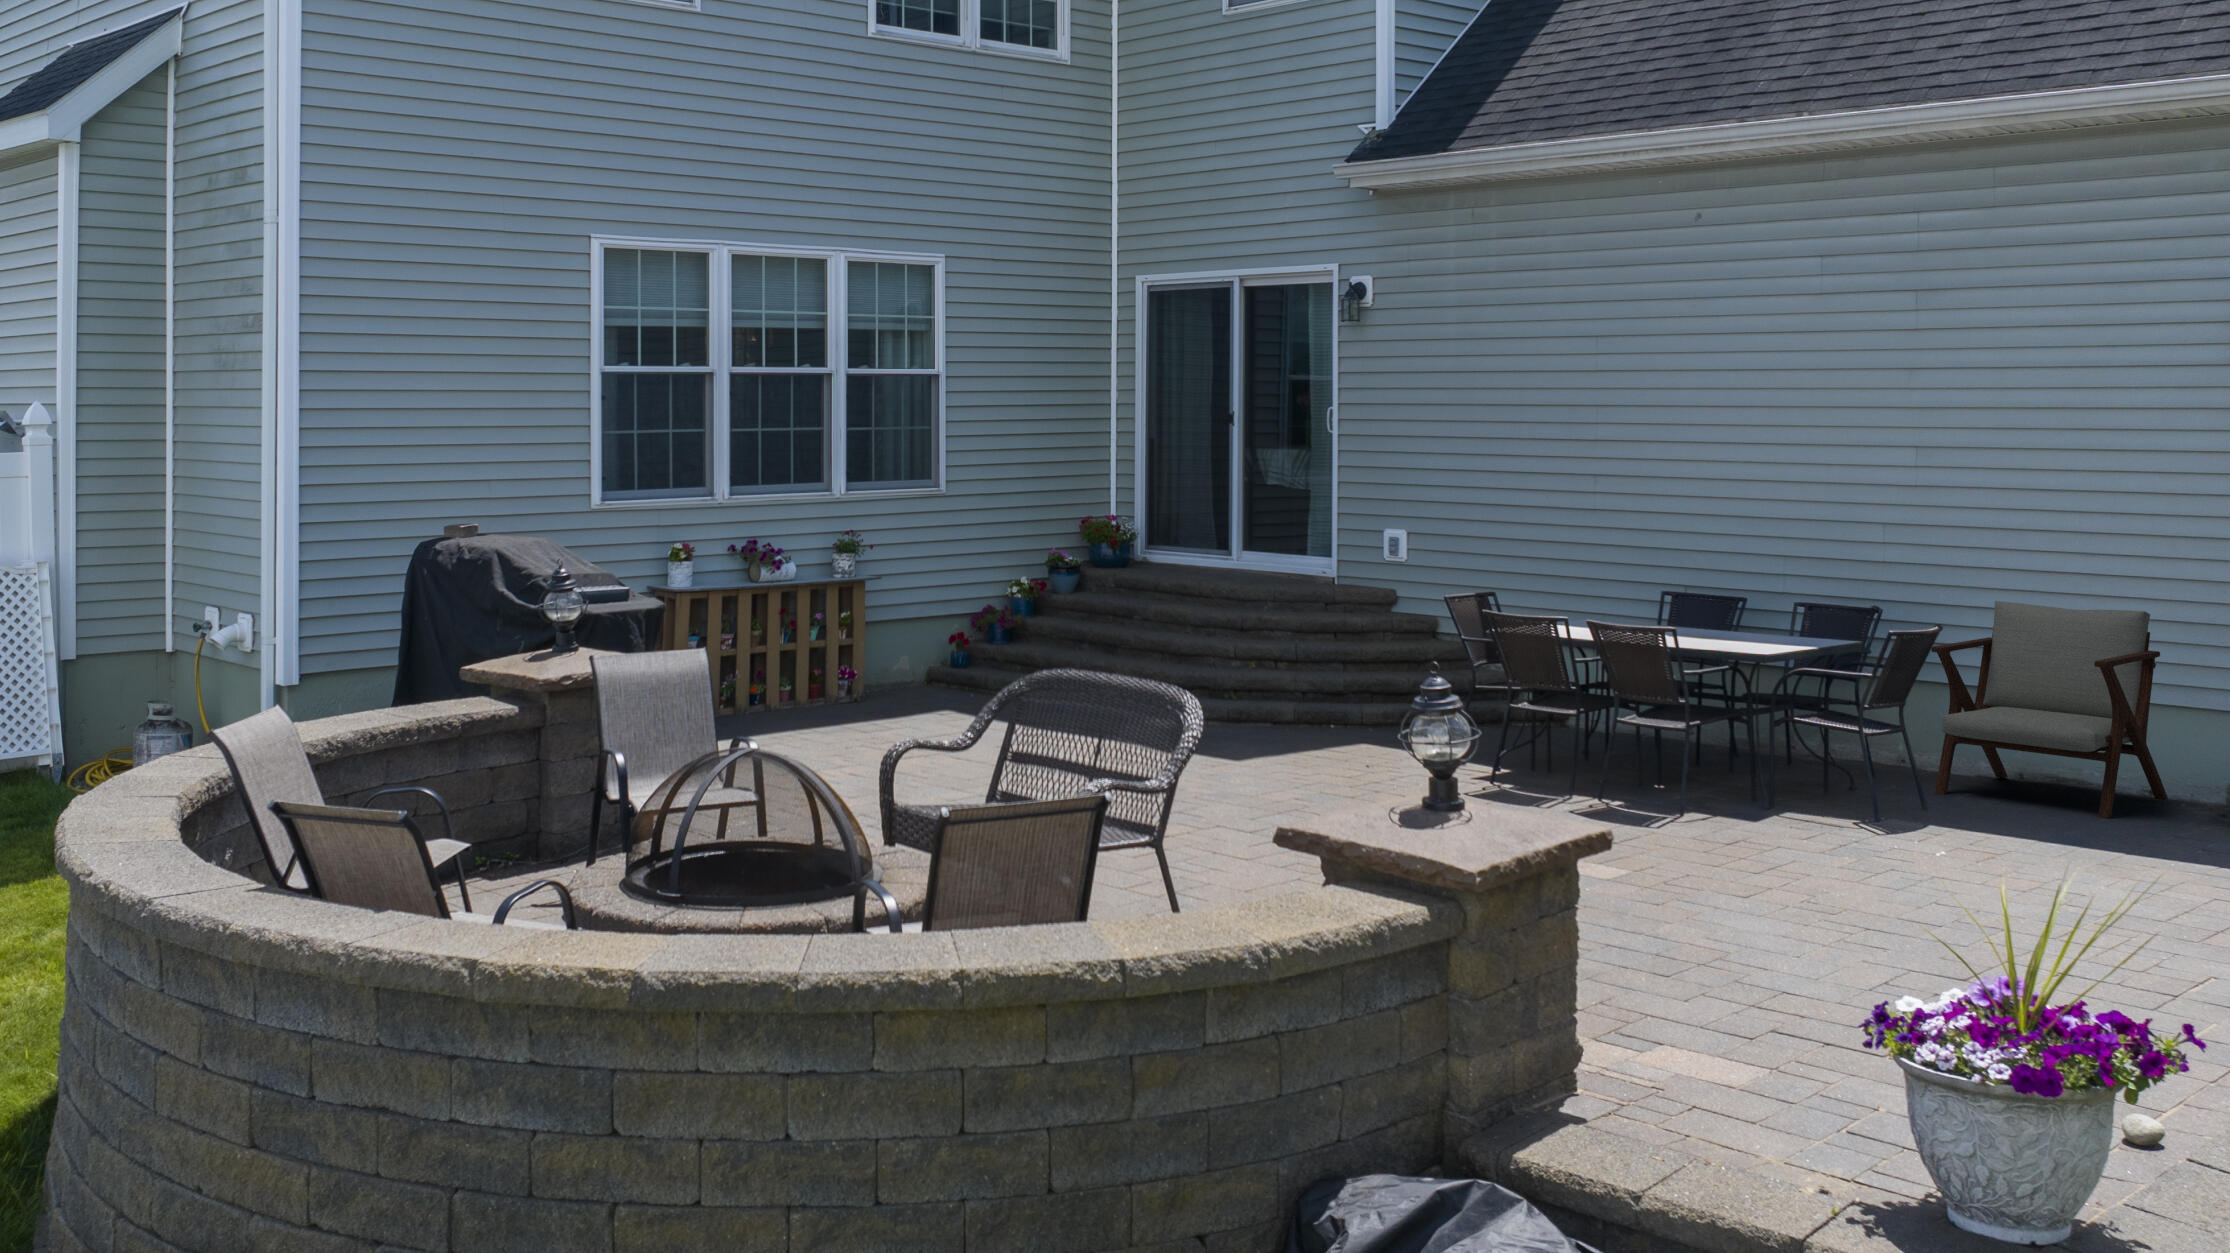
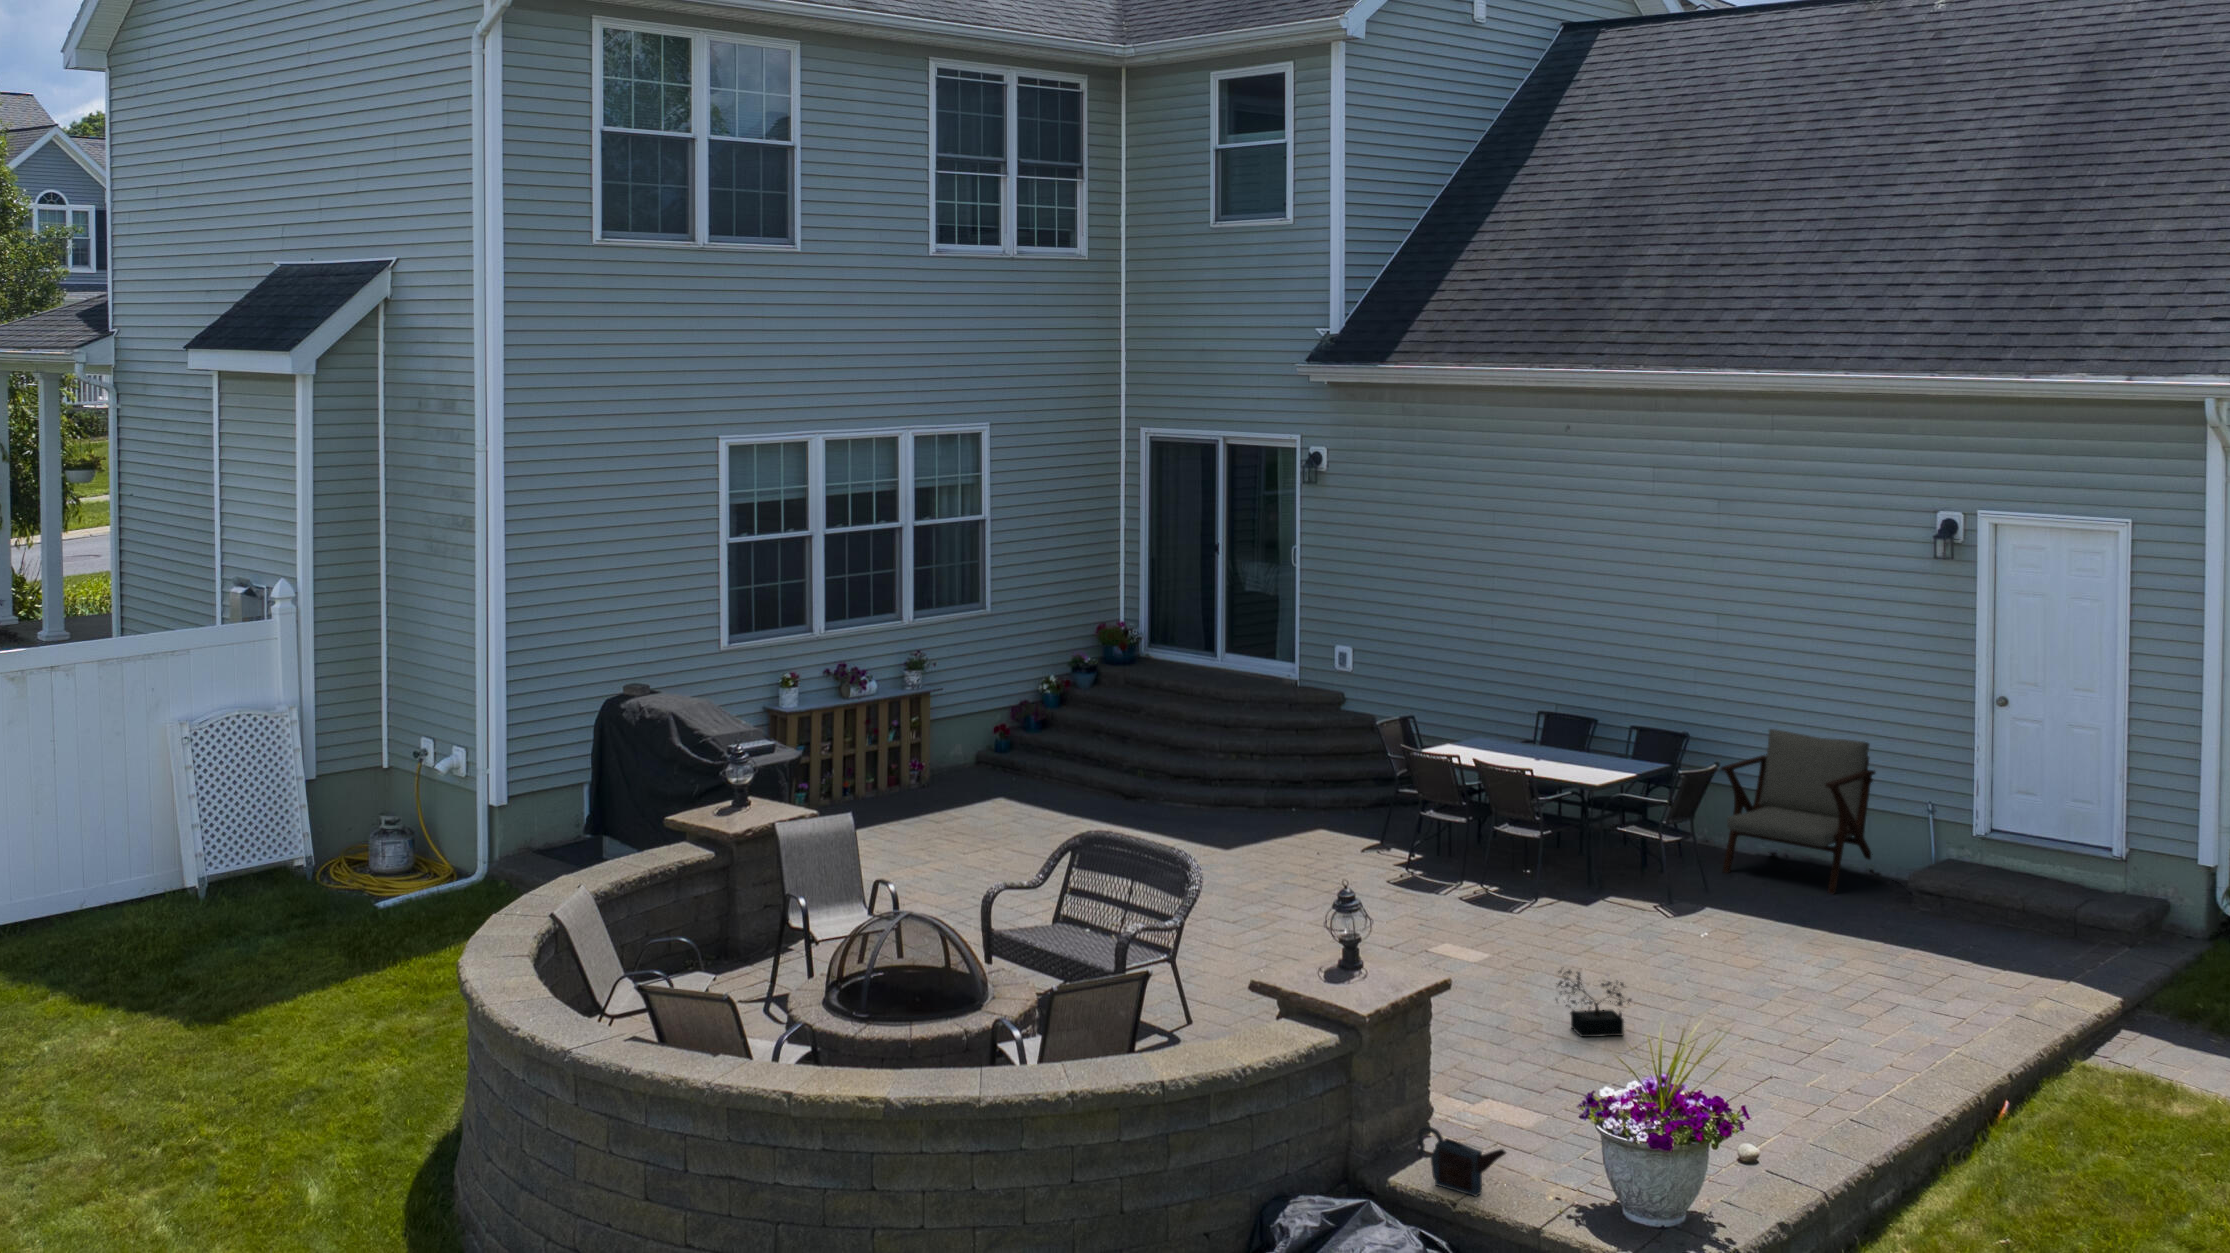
decorative plant: none [1745,868,1867,973] -> present [1556,970,1631,1037]
watering can: none [1564,1064,1734,1186] -> present [1417,1126,1506,1196]

